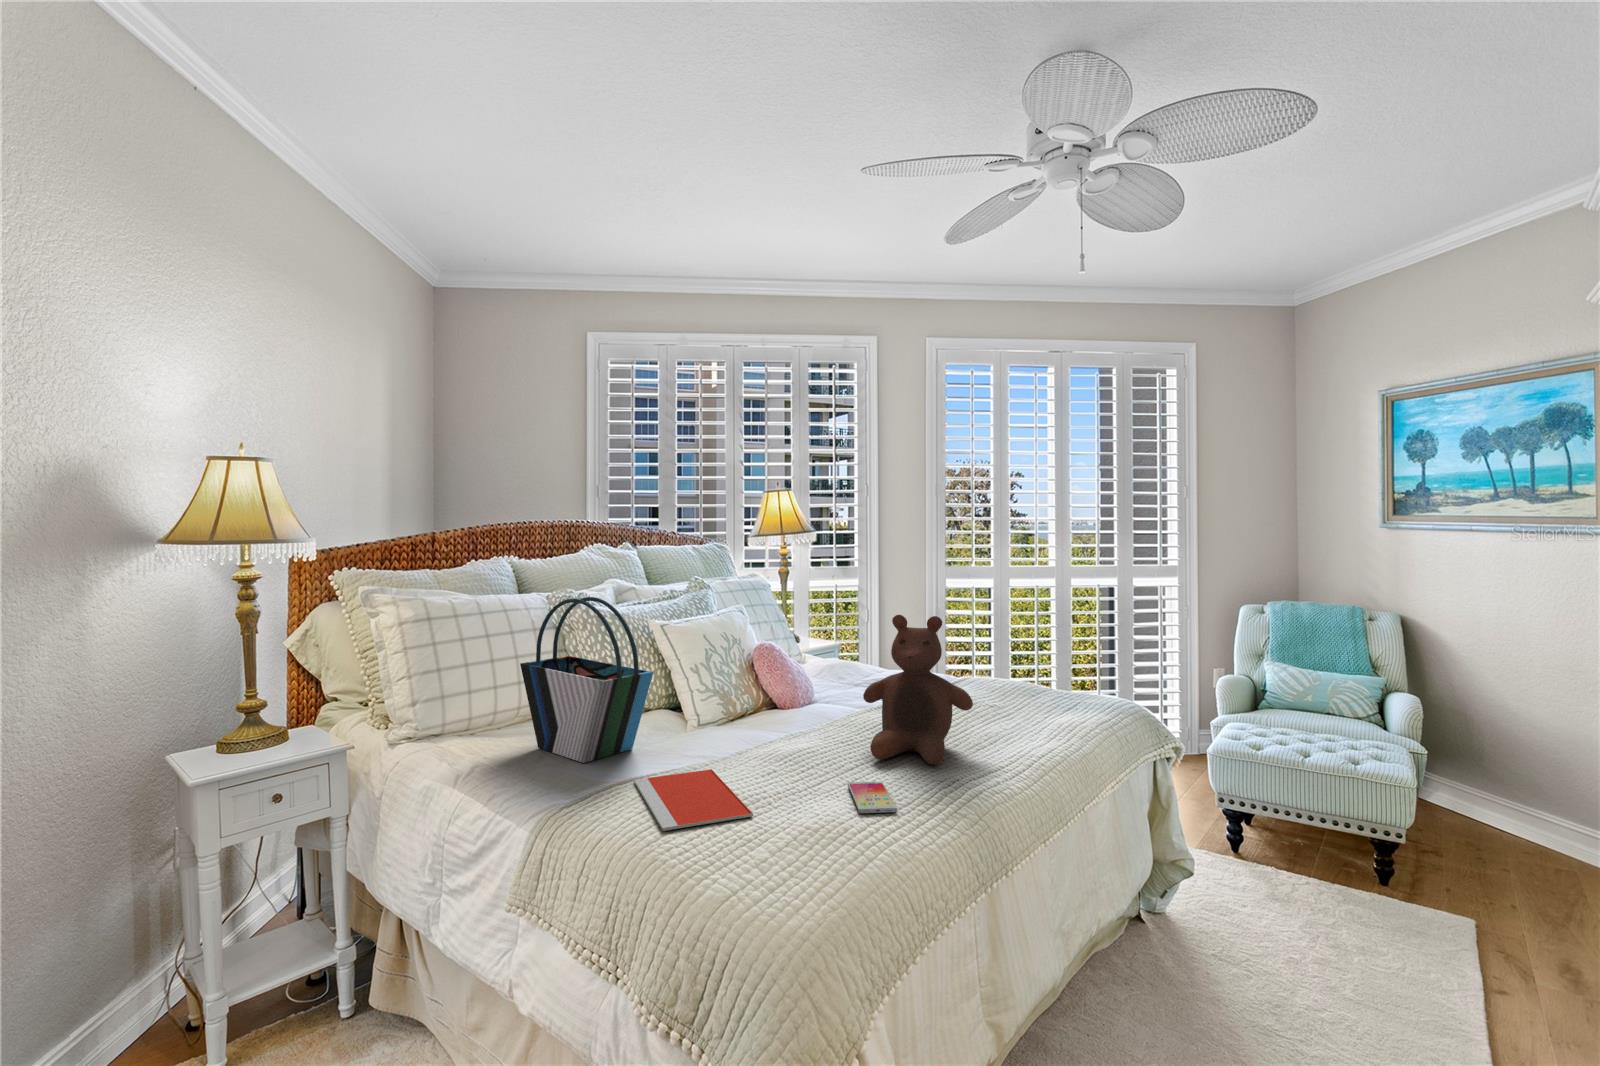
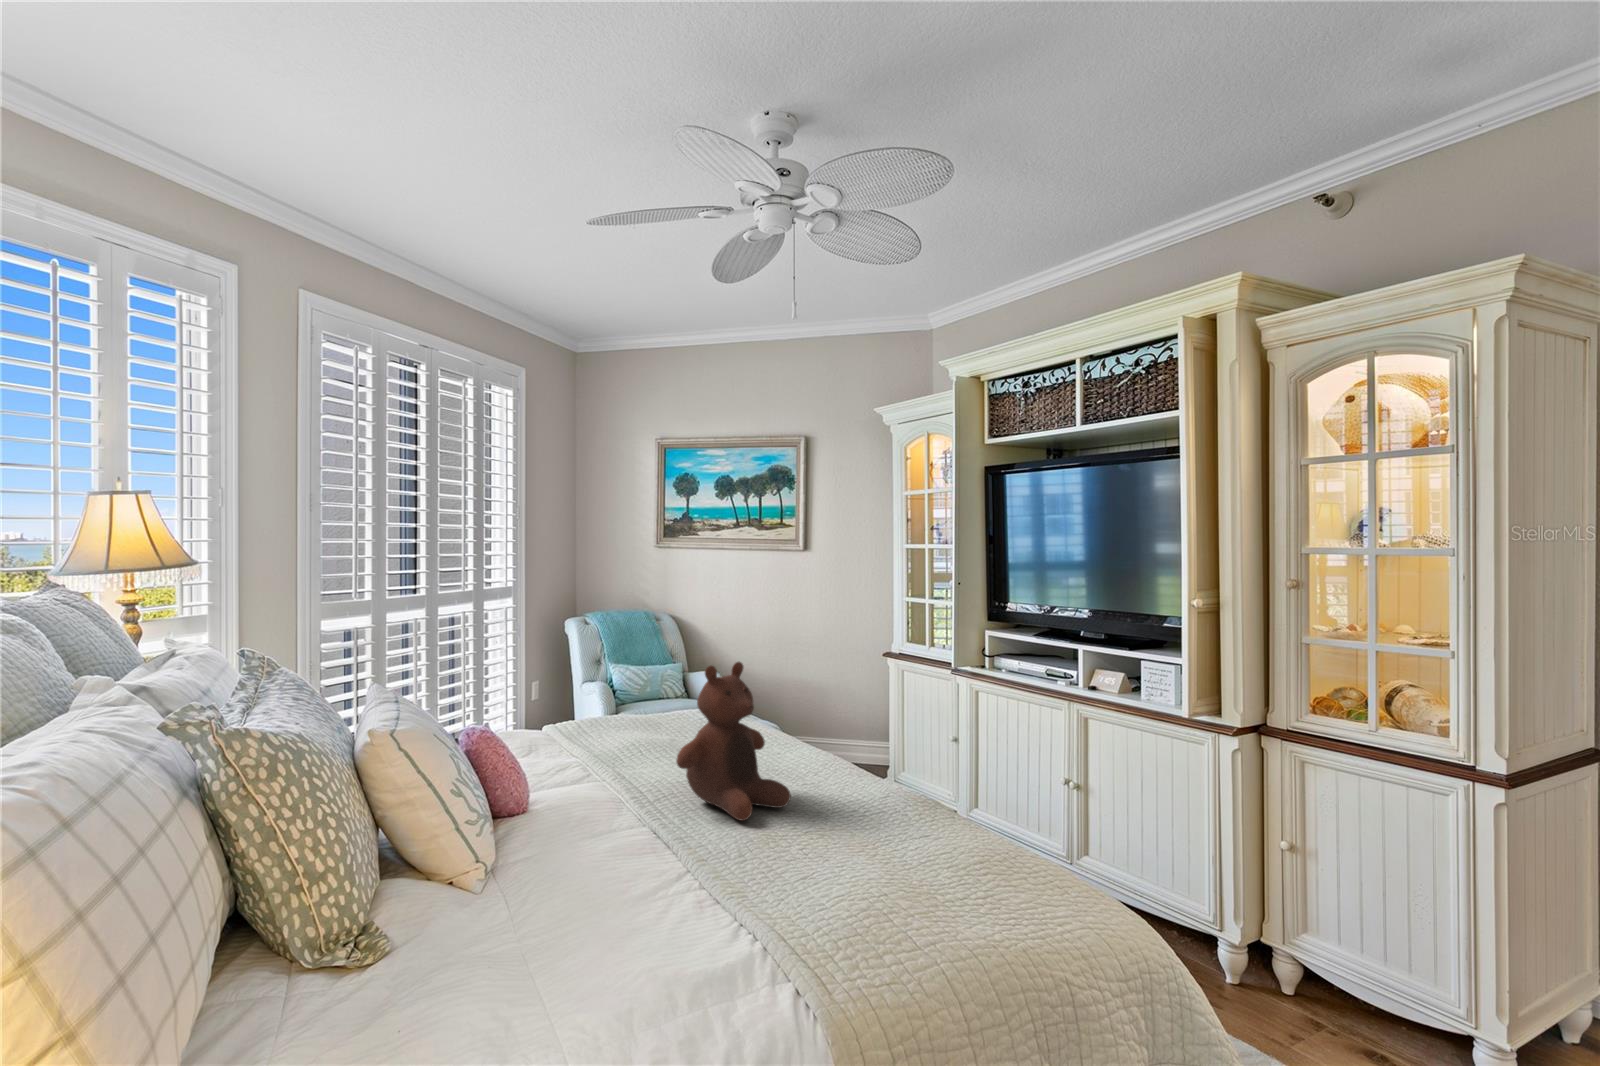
tote bag: present [520,597,653,763] -> none [322,707,593,1007]
notebook: present [634,769,753,831] -> none [660,896,842,953]
smartphone: present [847,781,897,813] -> none [797,833,874,859]

